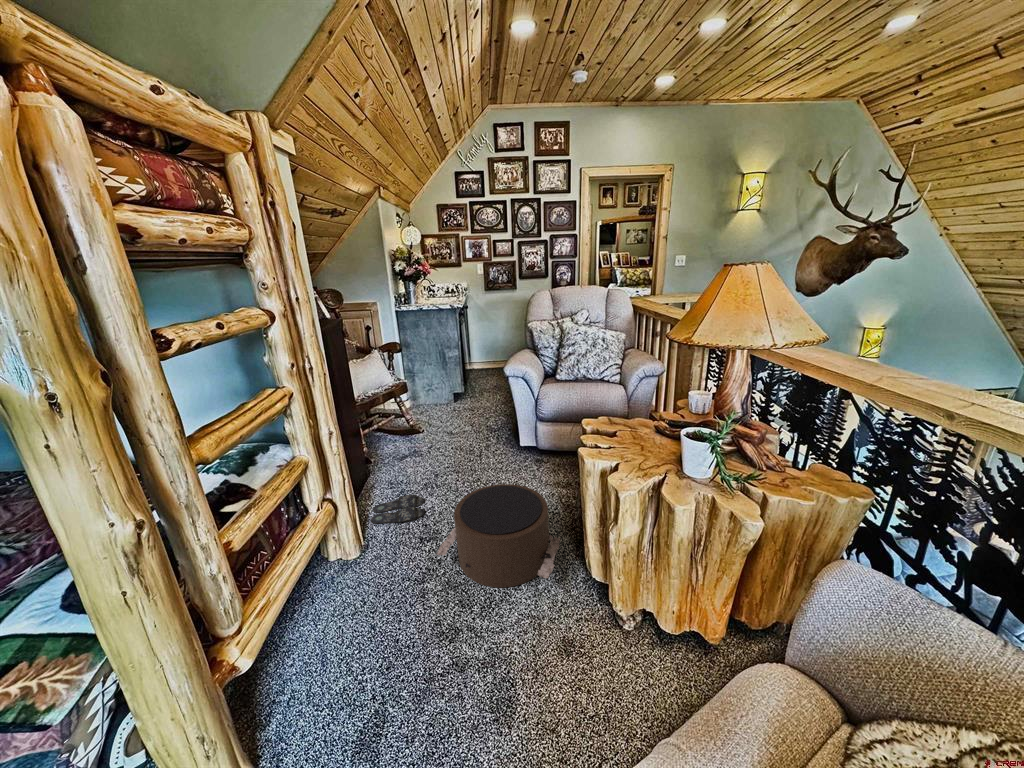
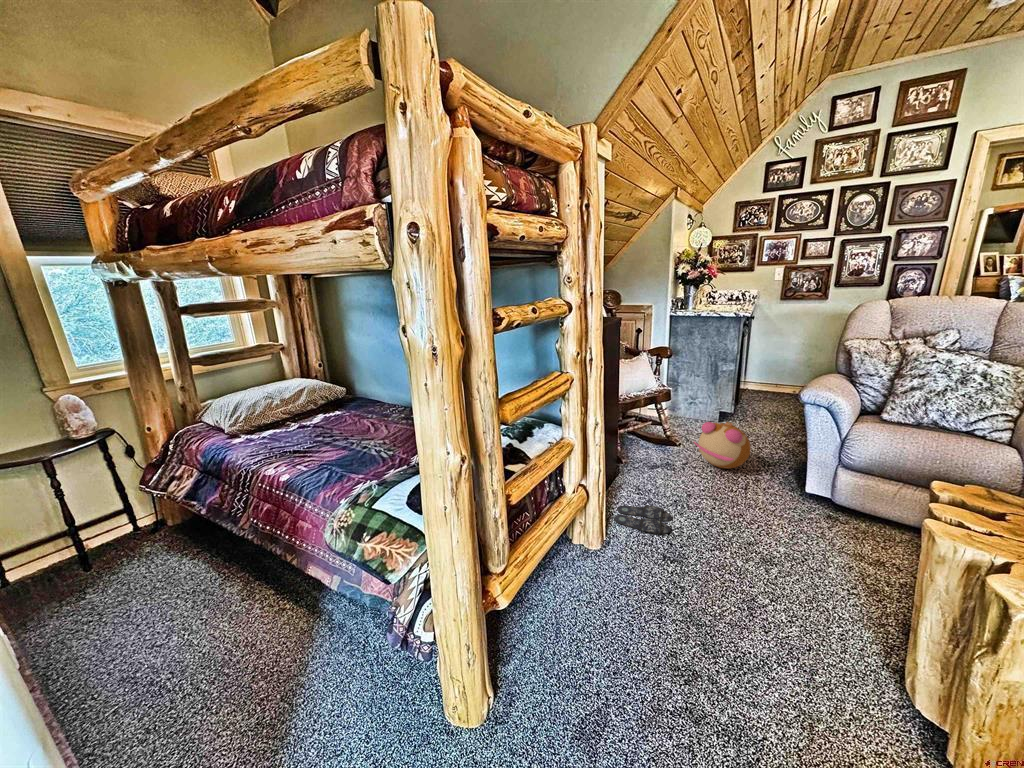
plush toy: none [435,402,480,443] -> present [694,422,751,469]
pouf: present [437,484,560,588] -> none [682,528,868,684]

